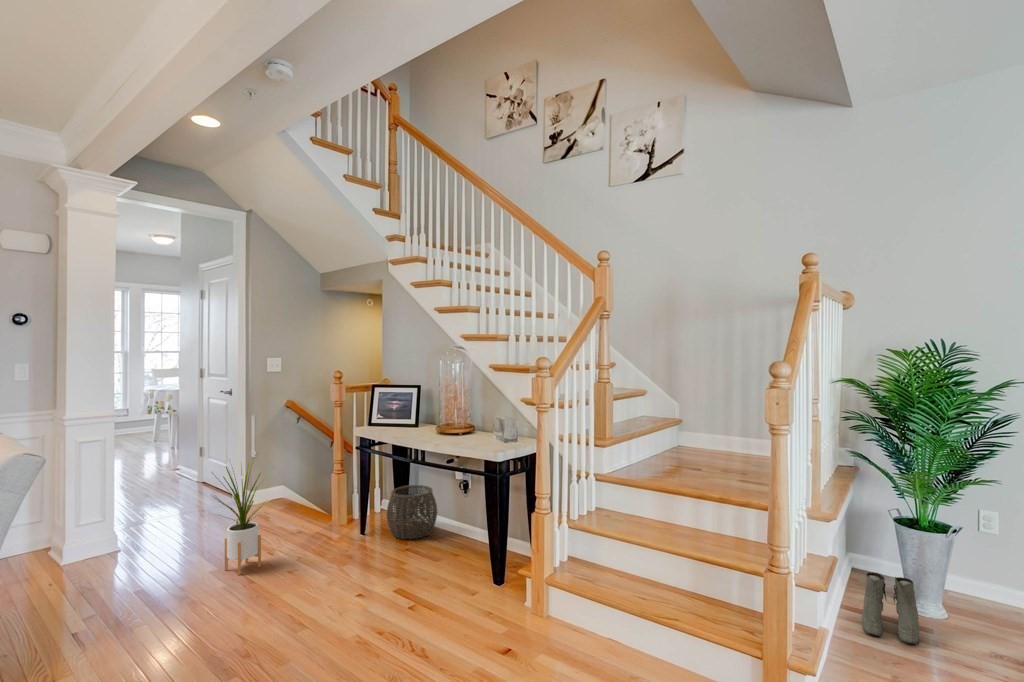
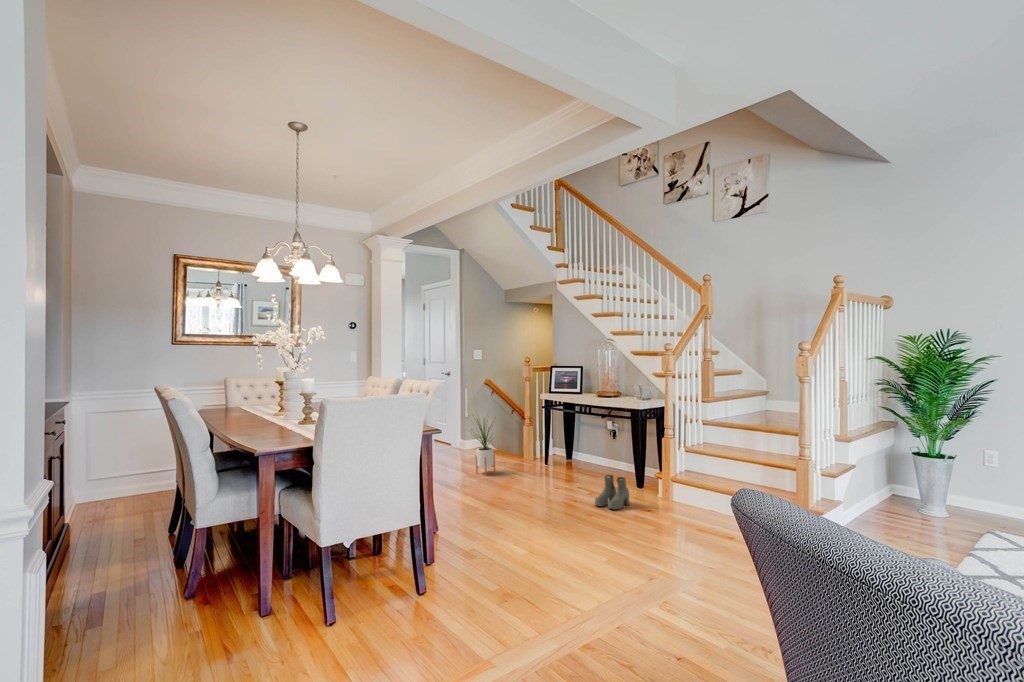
woven basket: present [387,485,437,539] -> none [563,432,596,465]
boots: present [862,572,920,644] -> present [595,475,629,510]

